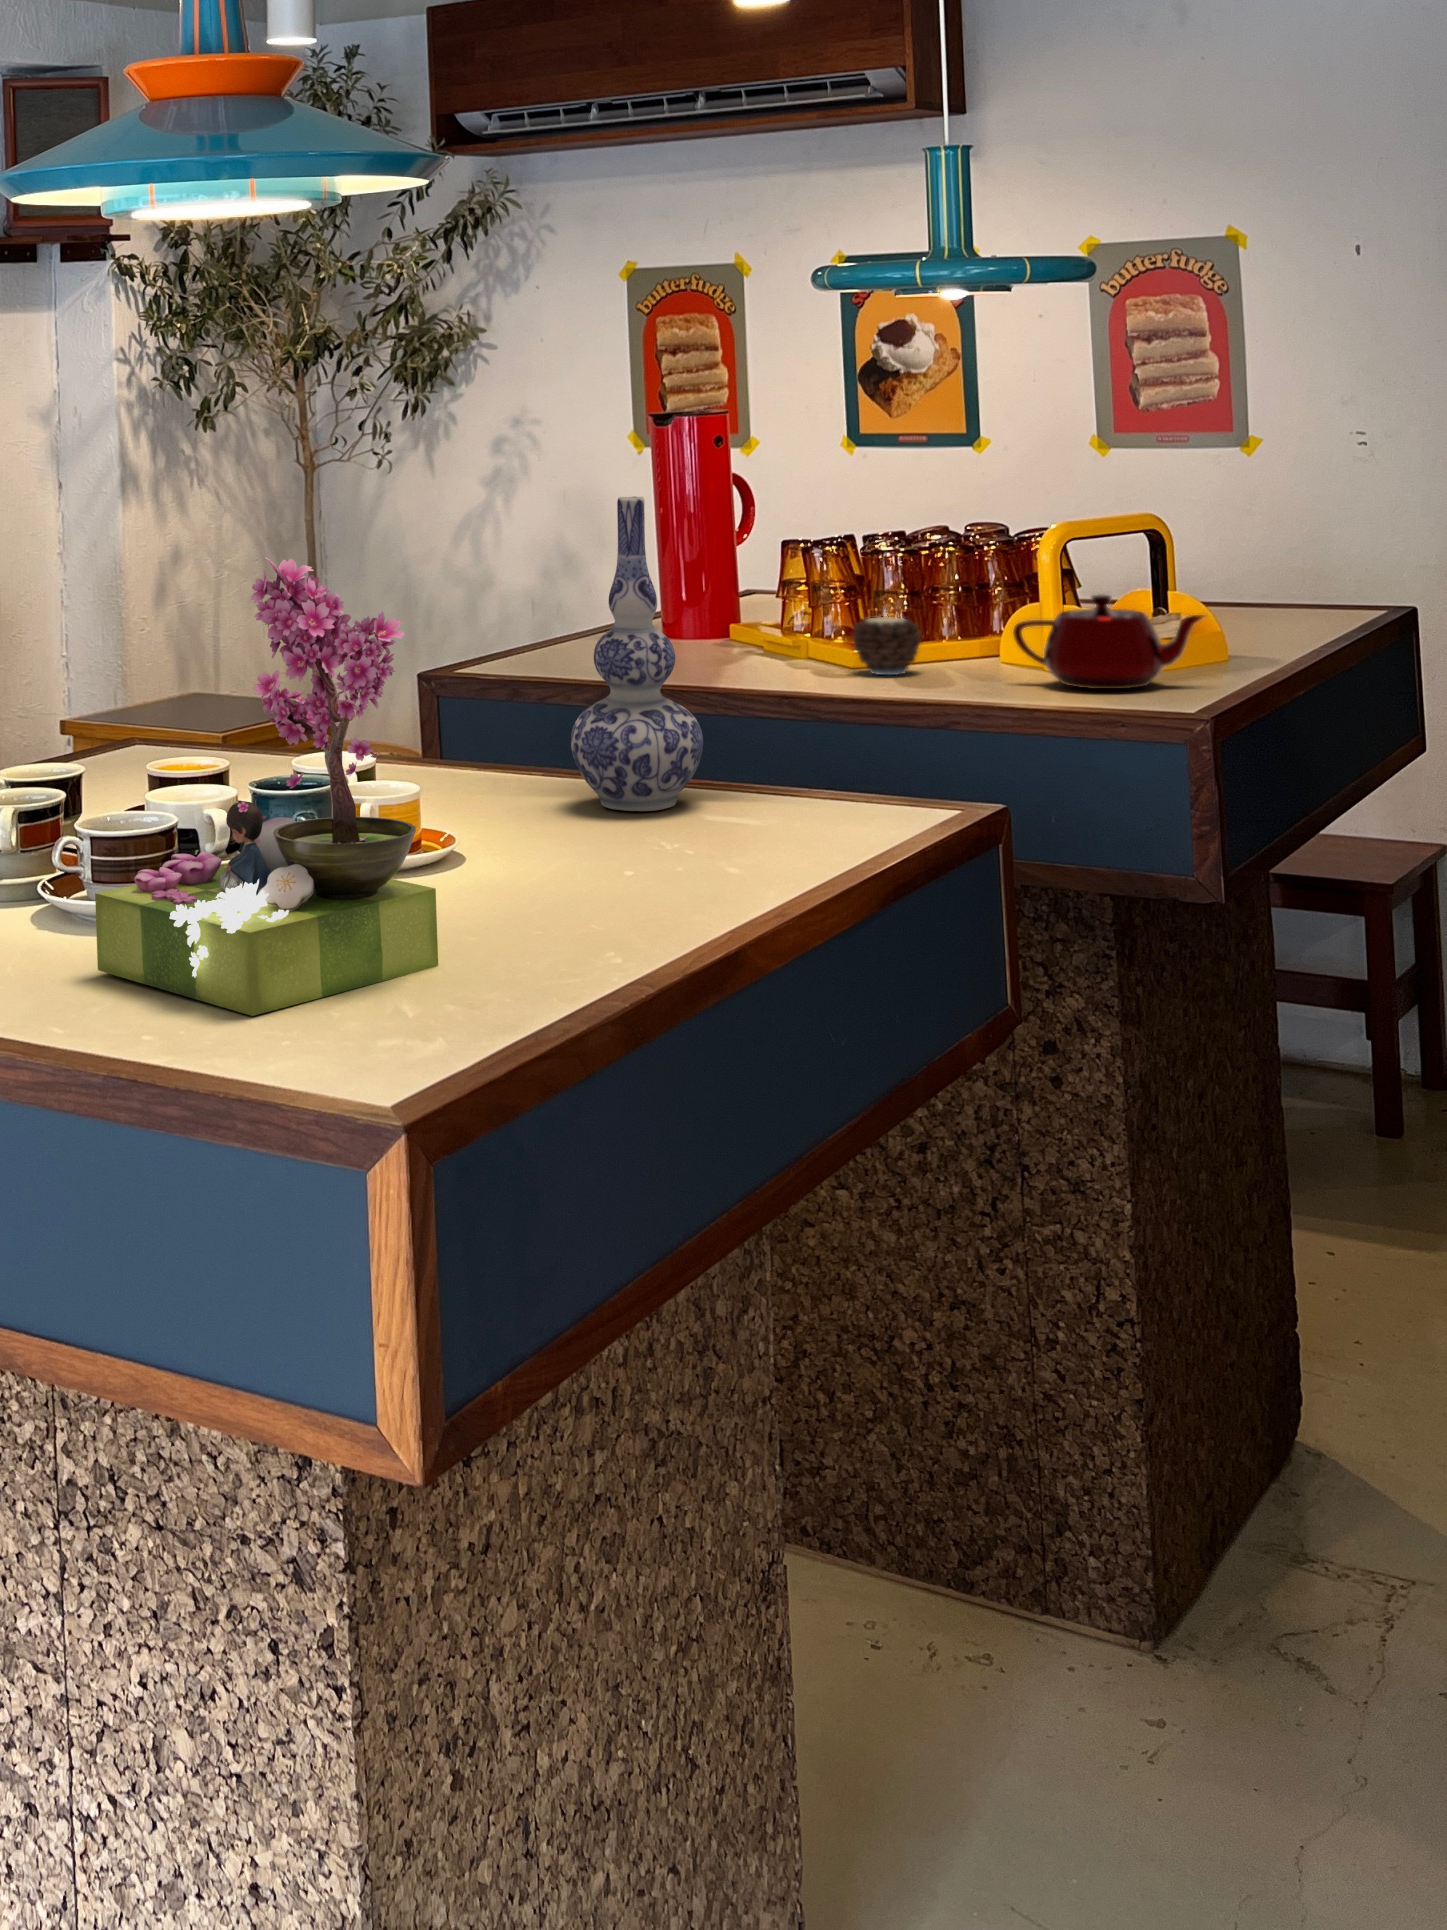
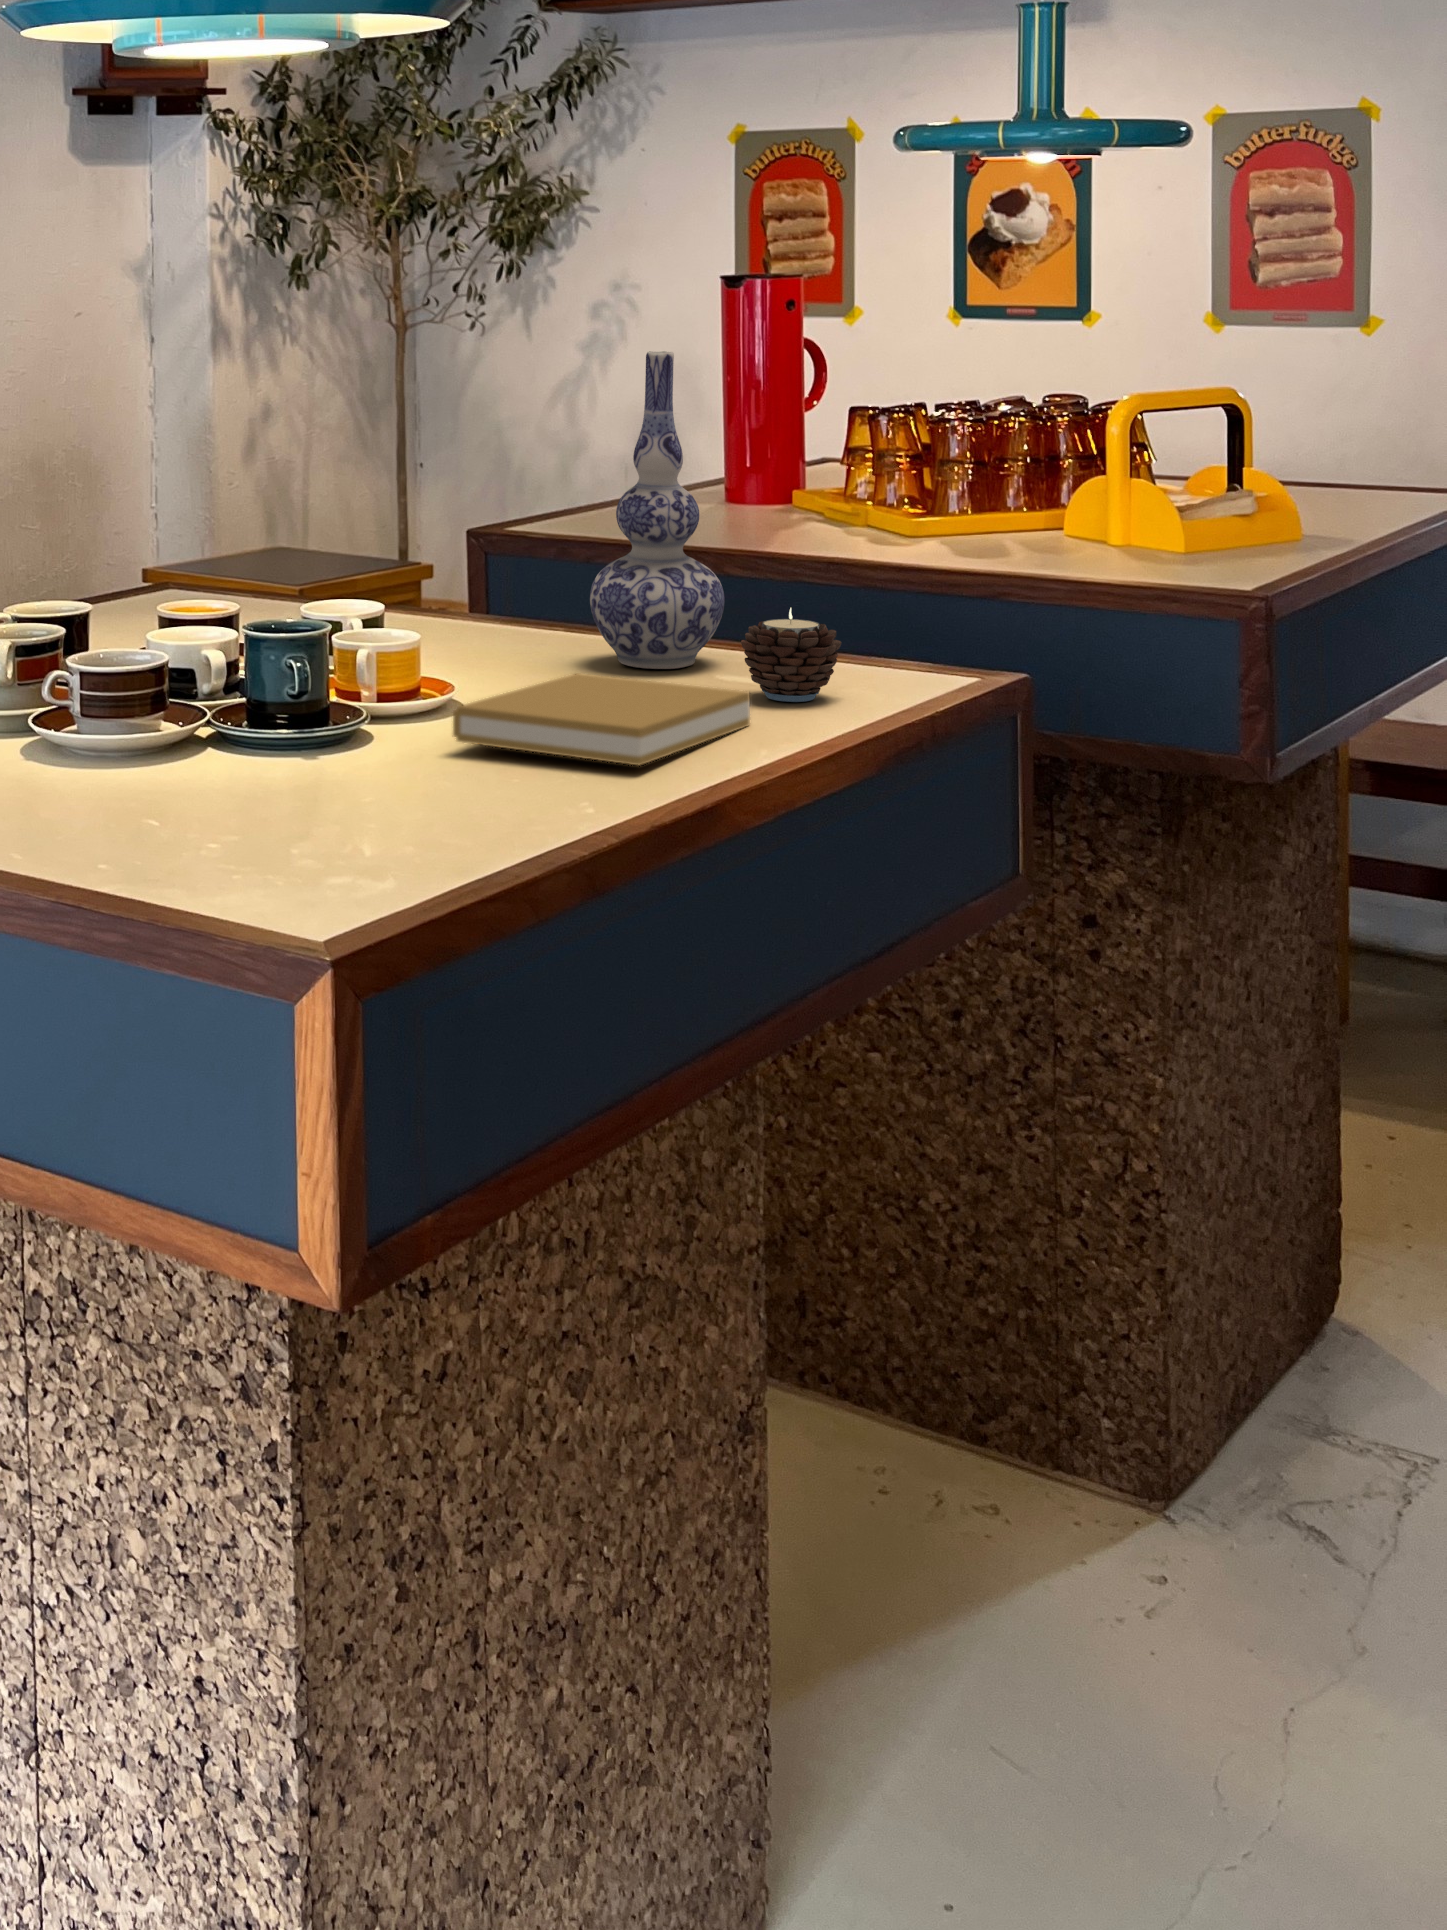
flower arrangement: present [95,558,438,1016] -> none [70,391,409,849]
teapot: present [1013,594,1204,689] -> none [1072,469,1275,566]
candle: present [852,616,921,675] -> present [741,608,841,702]
book: none [464,819,749,912] -> present [453,673,750,765]

